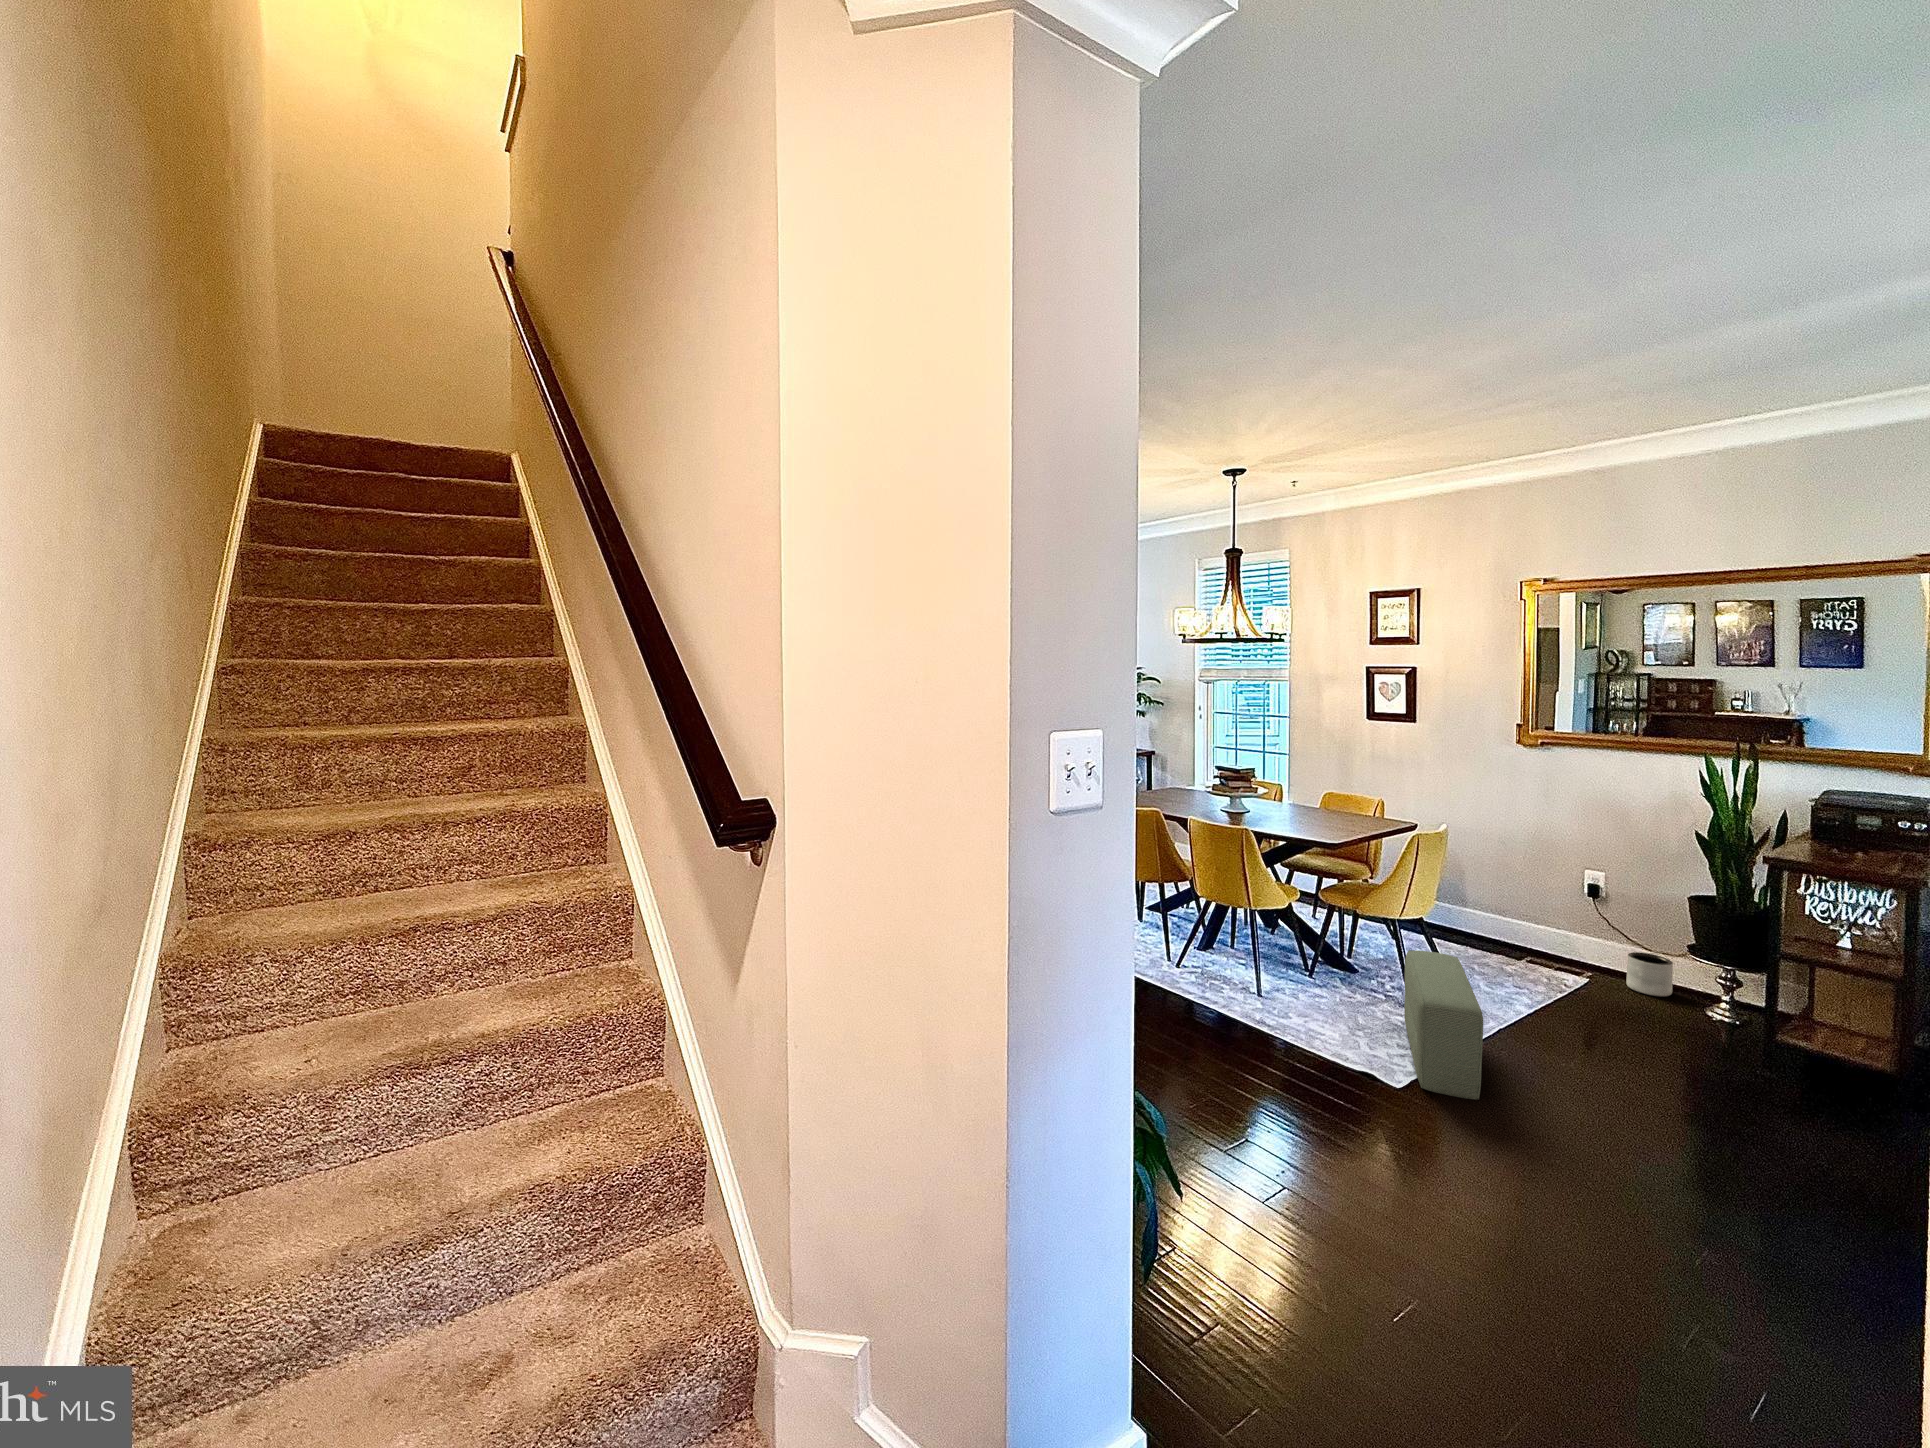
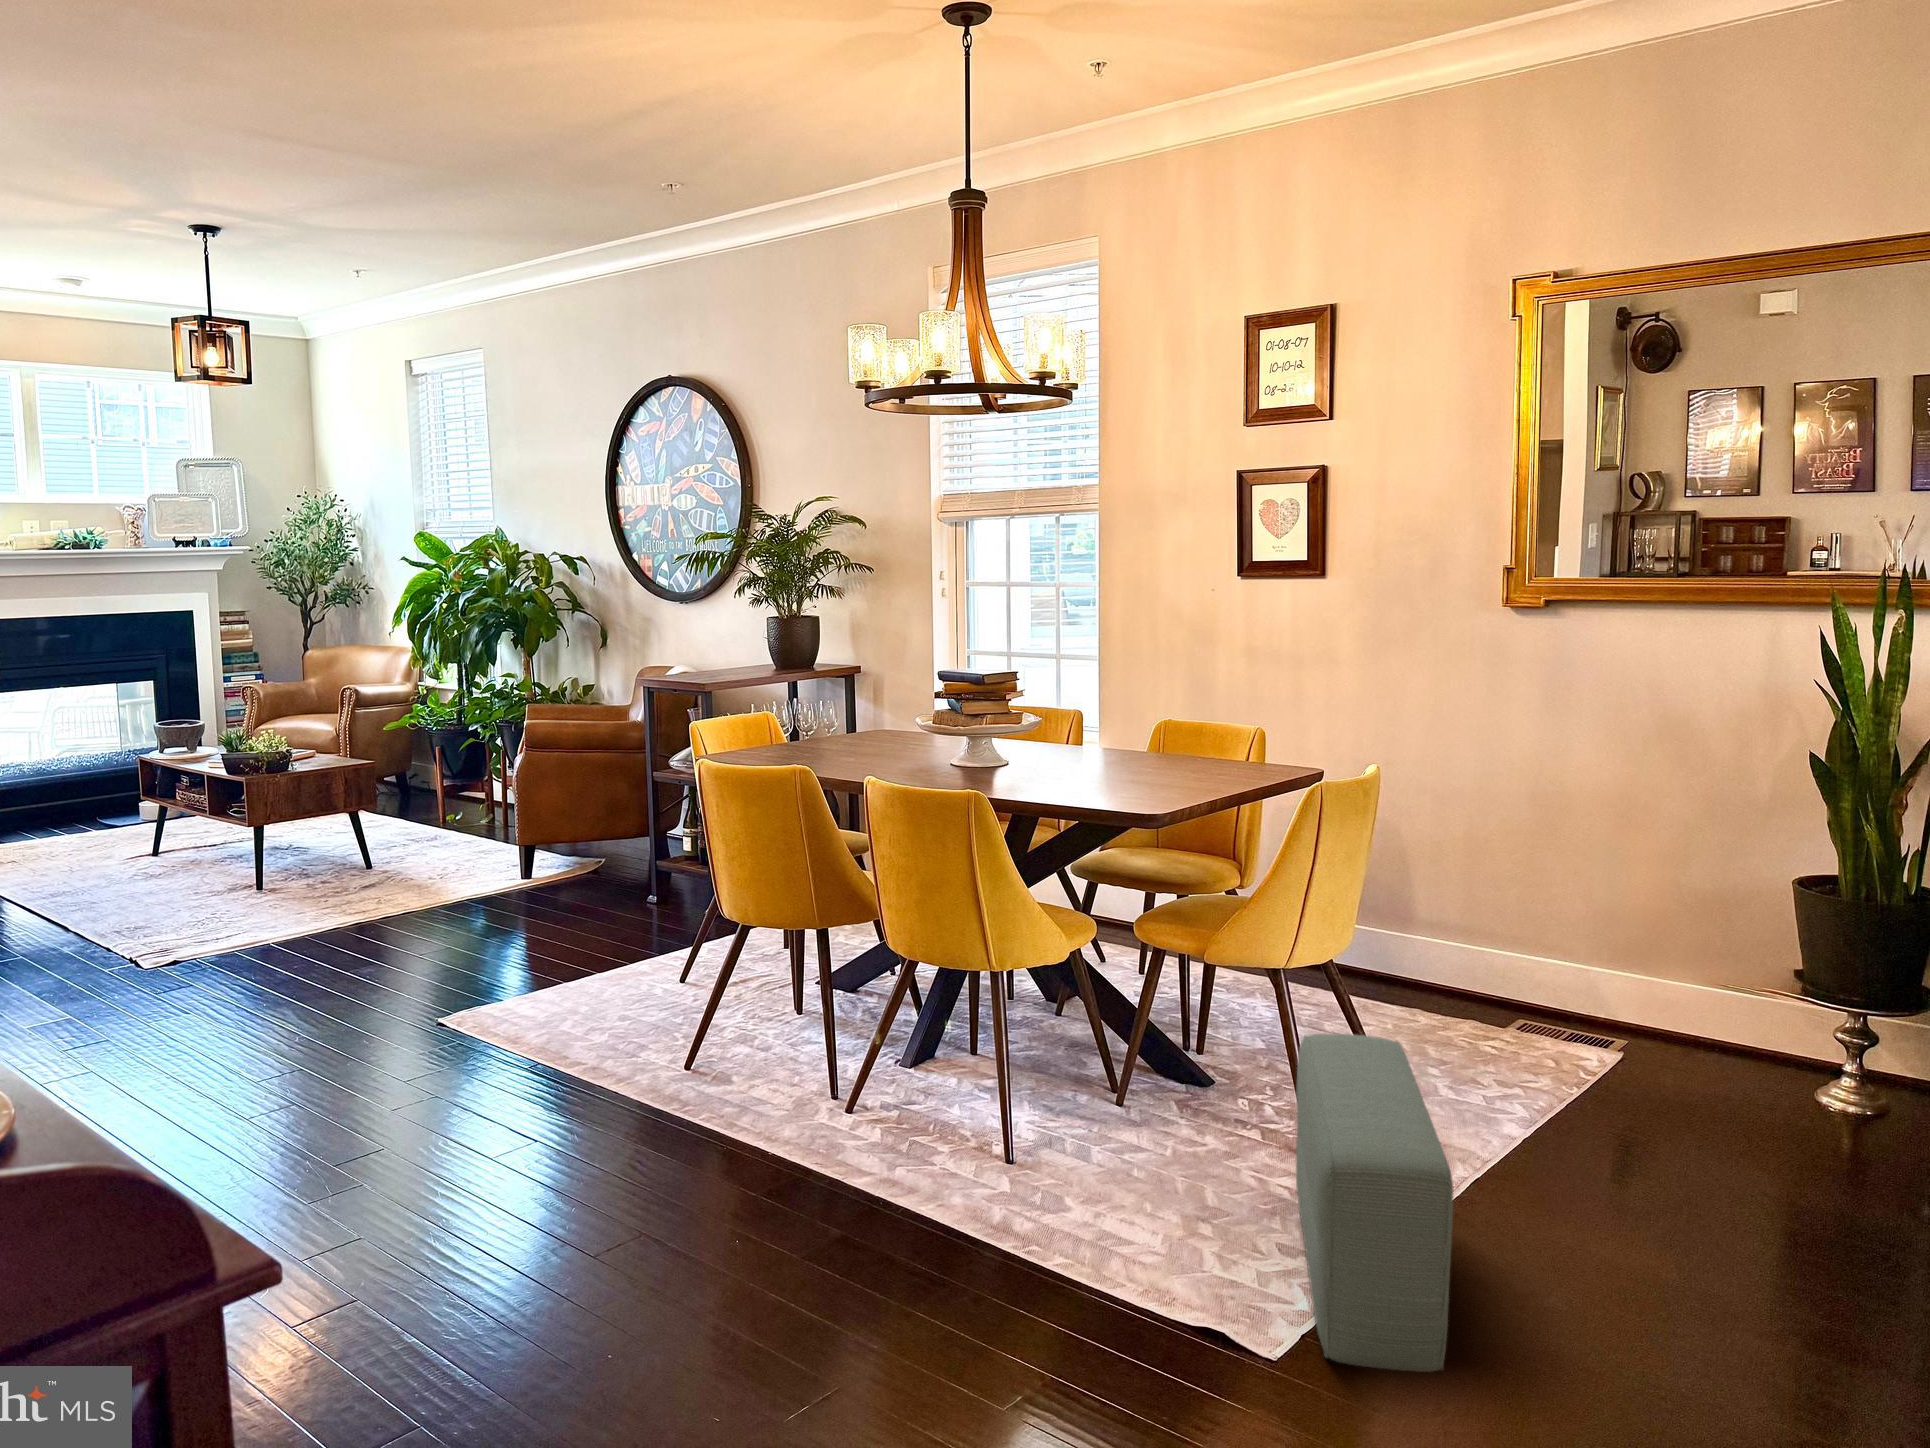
planter: present [1626,952,1673,997] -> none [1682,993,1759,1074]

